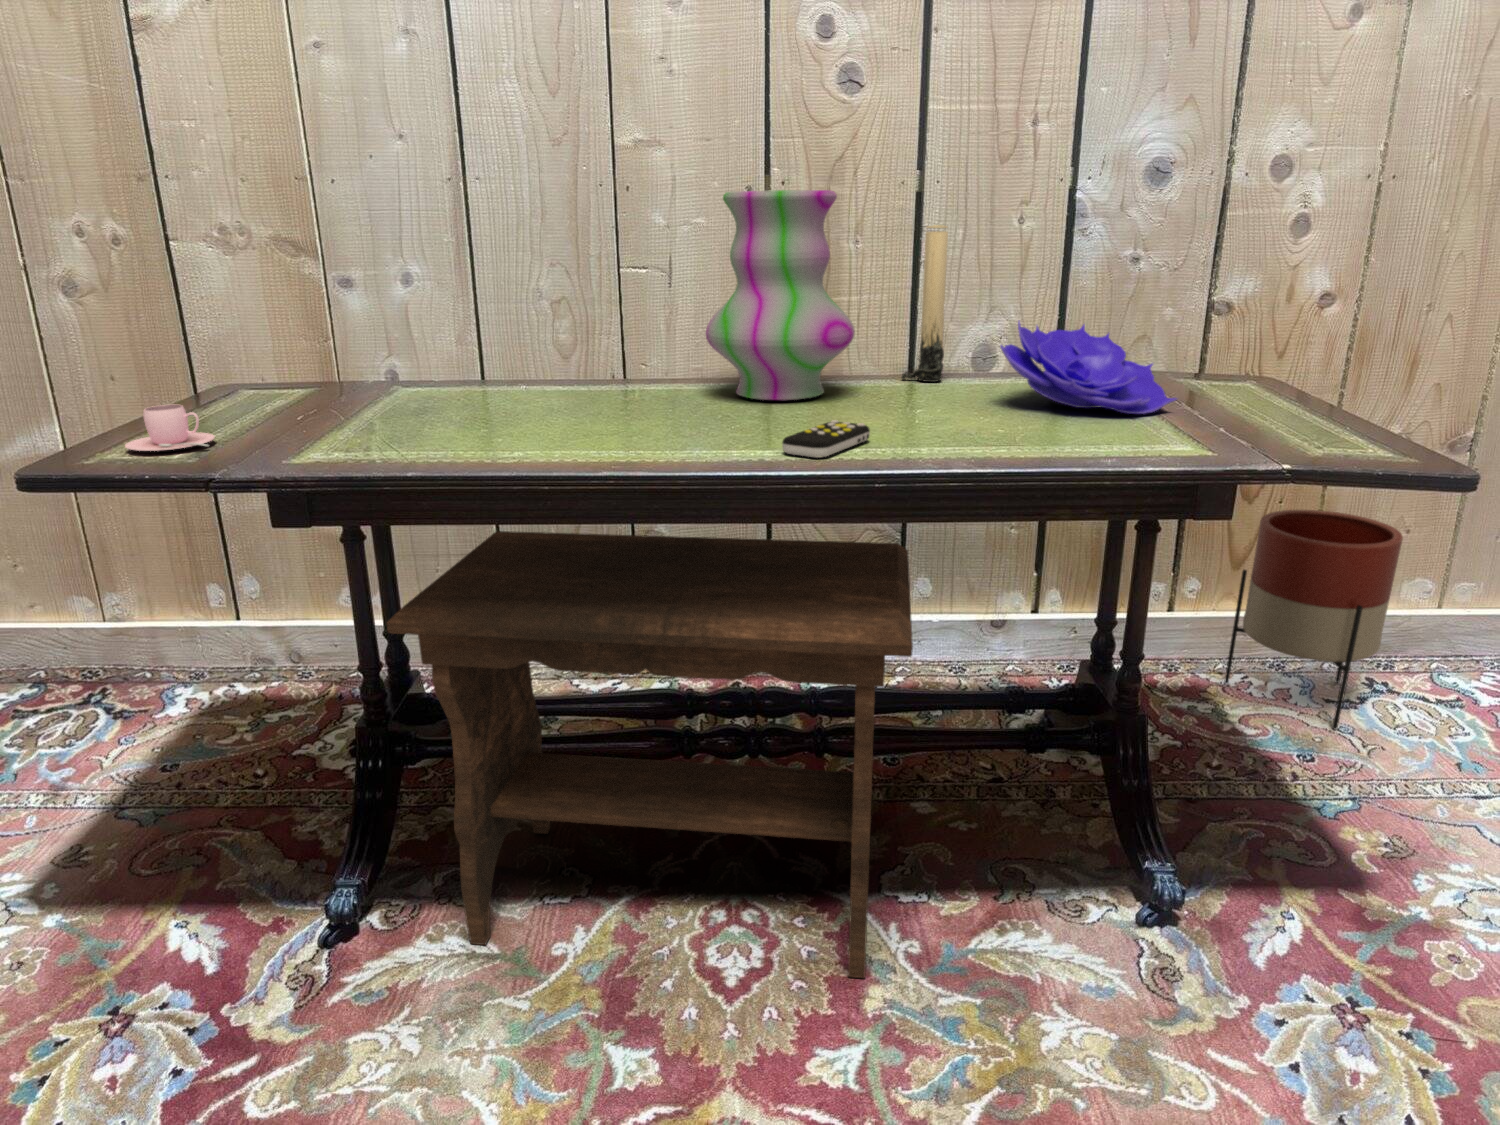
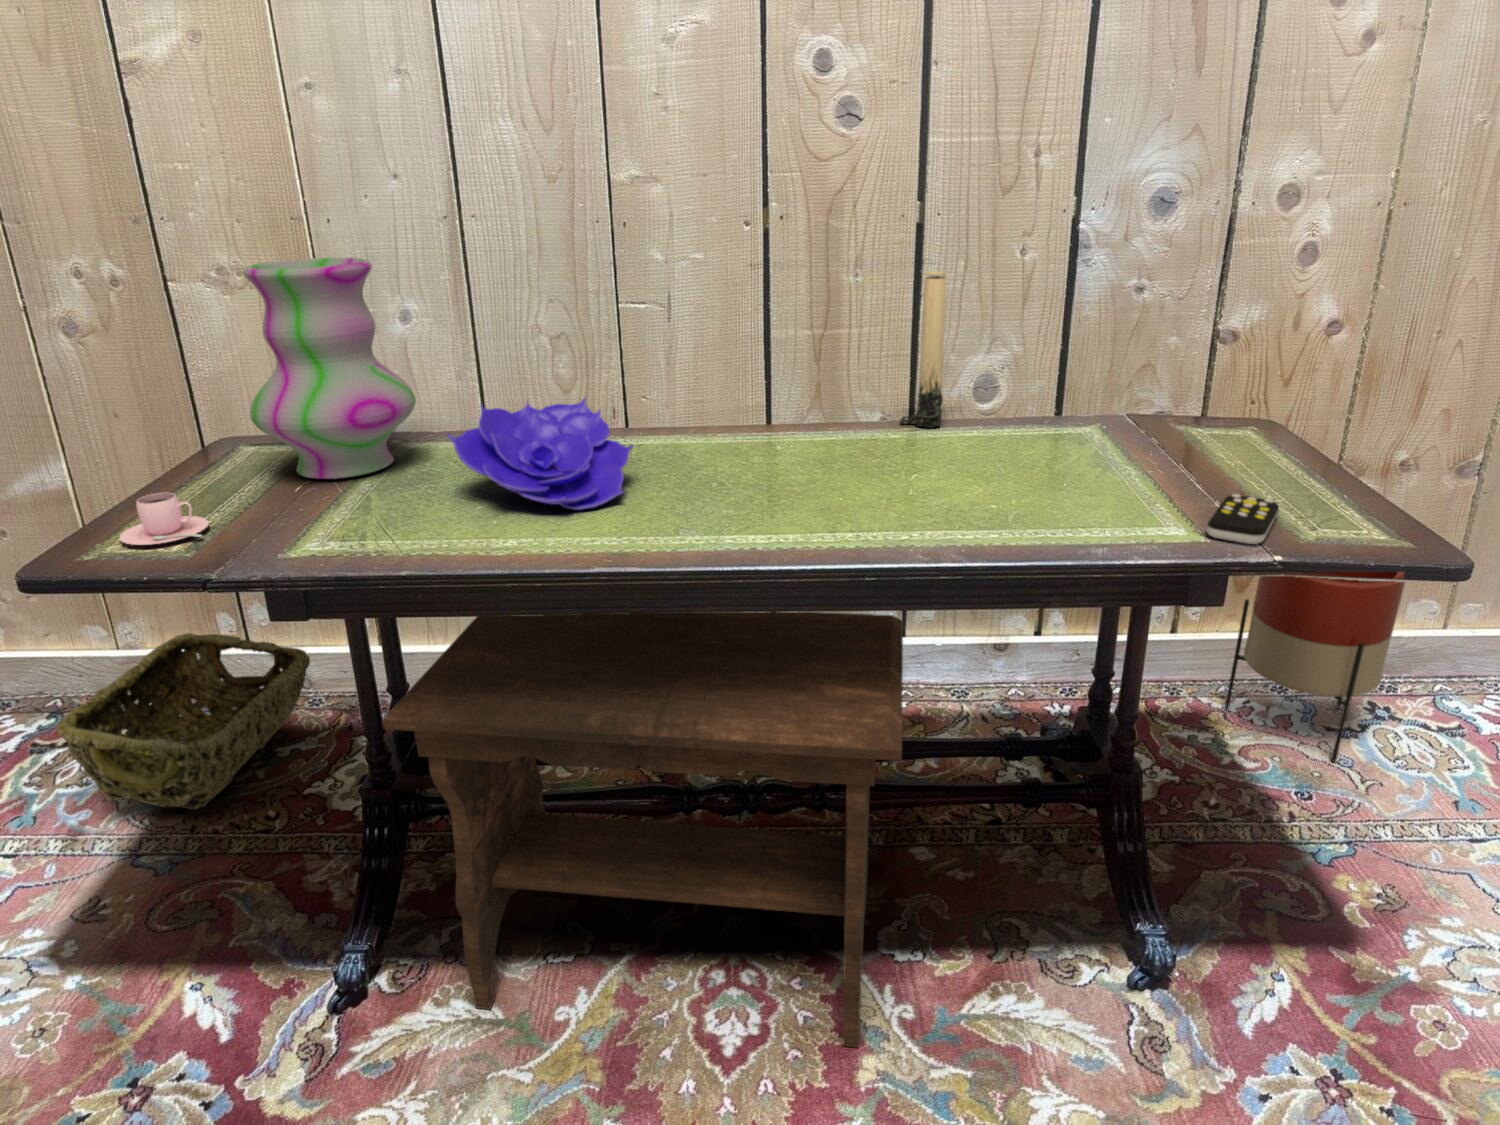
vase: present [706,190,855,400] -> present [243,258,416,479]
decorative bowl: present [1000,322,1177,414] -> present [447,398,633,510]
remote control: present [782,420,870,458] -> present [1207,494,1279,544]
woven basket: none [43,599,302,766] -> present [57,633,310,809]

